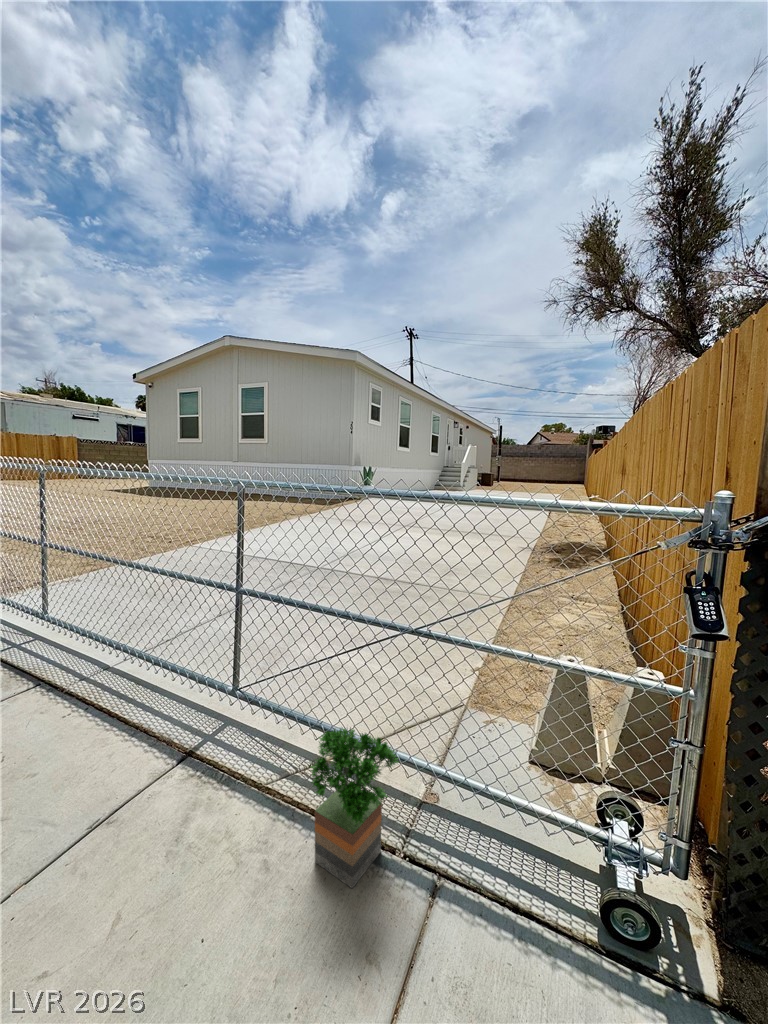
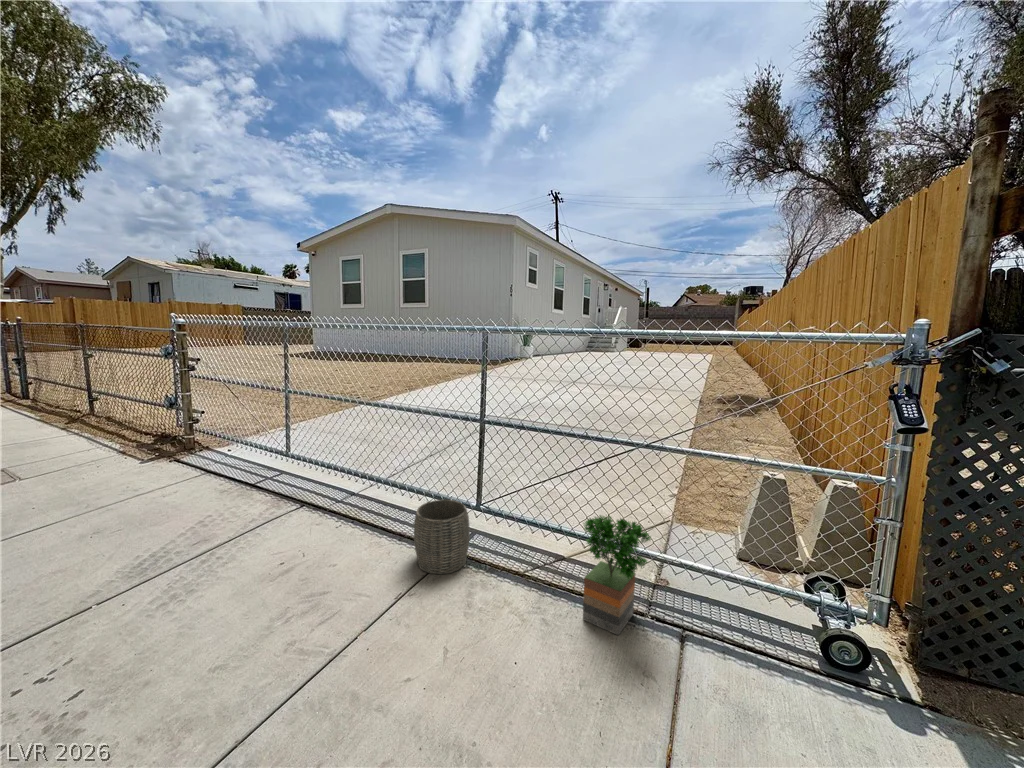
woven basket: none [131,692,206,791] -> present [414,500,470,574]

